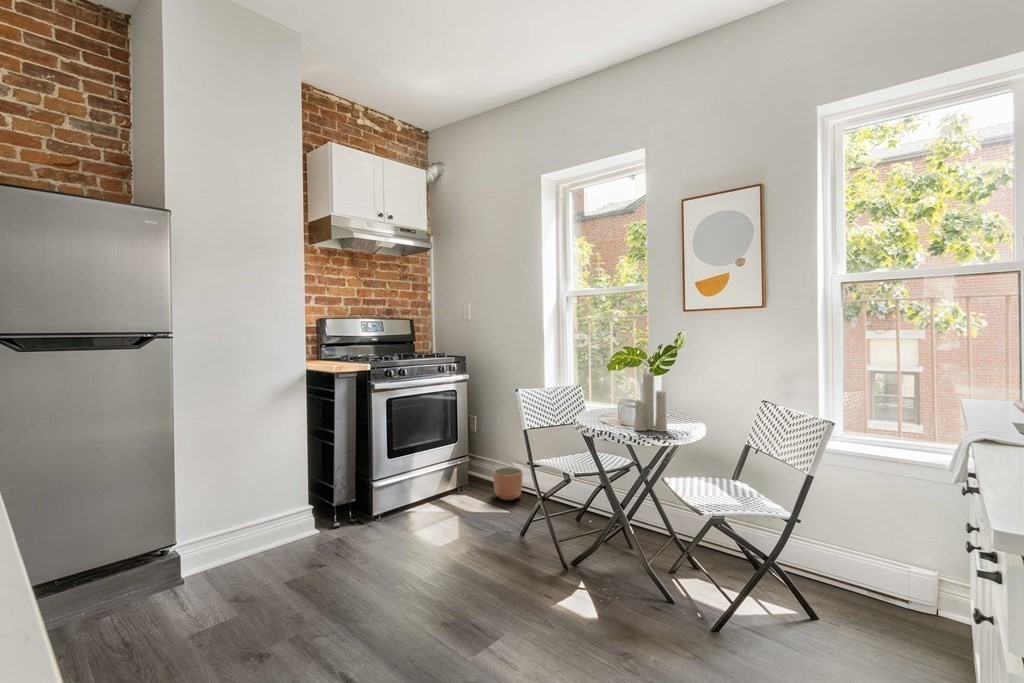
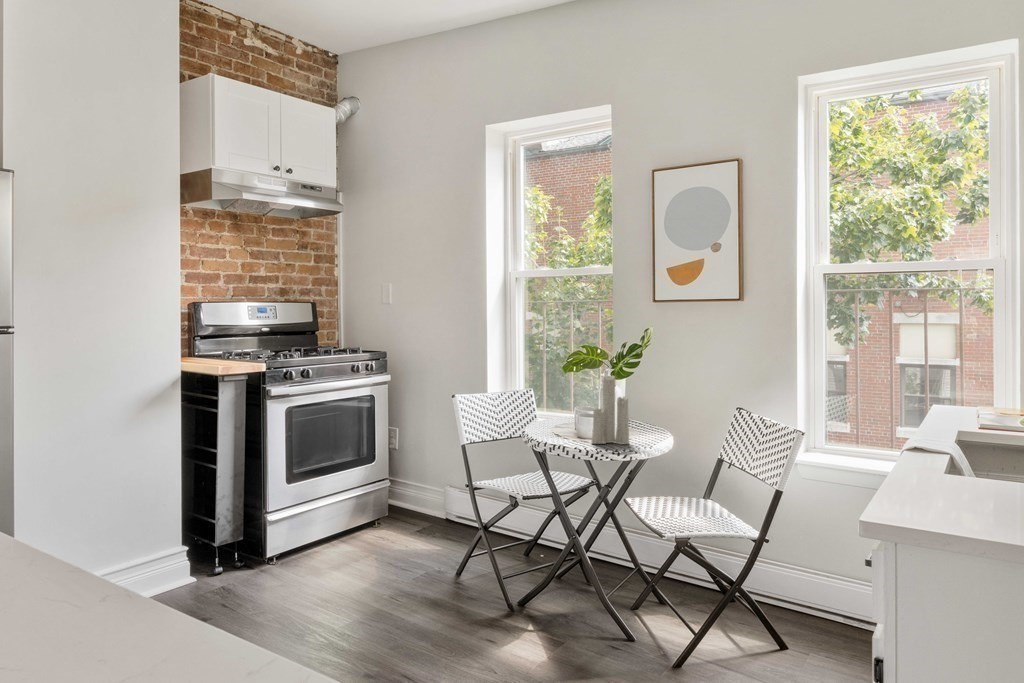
planter: present [493,467,523,500] -> none [421,492,458,533]

